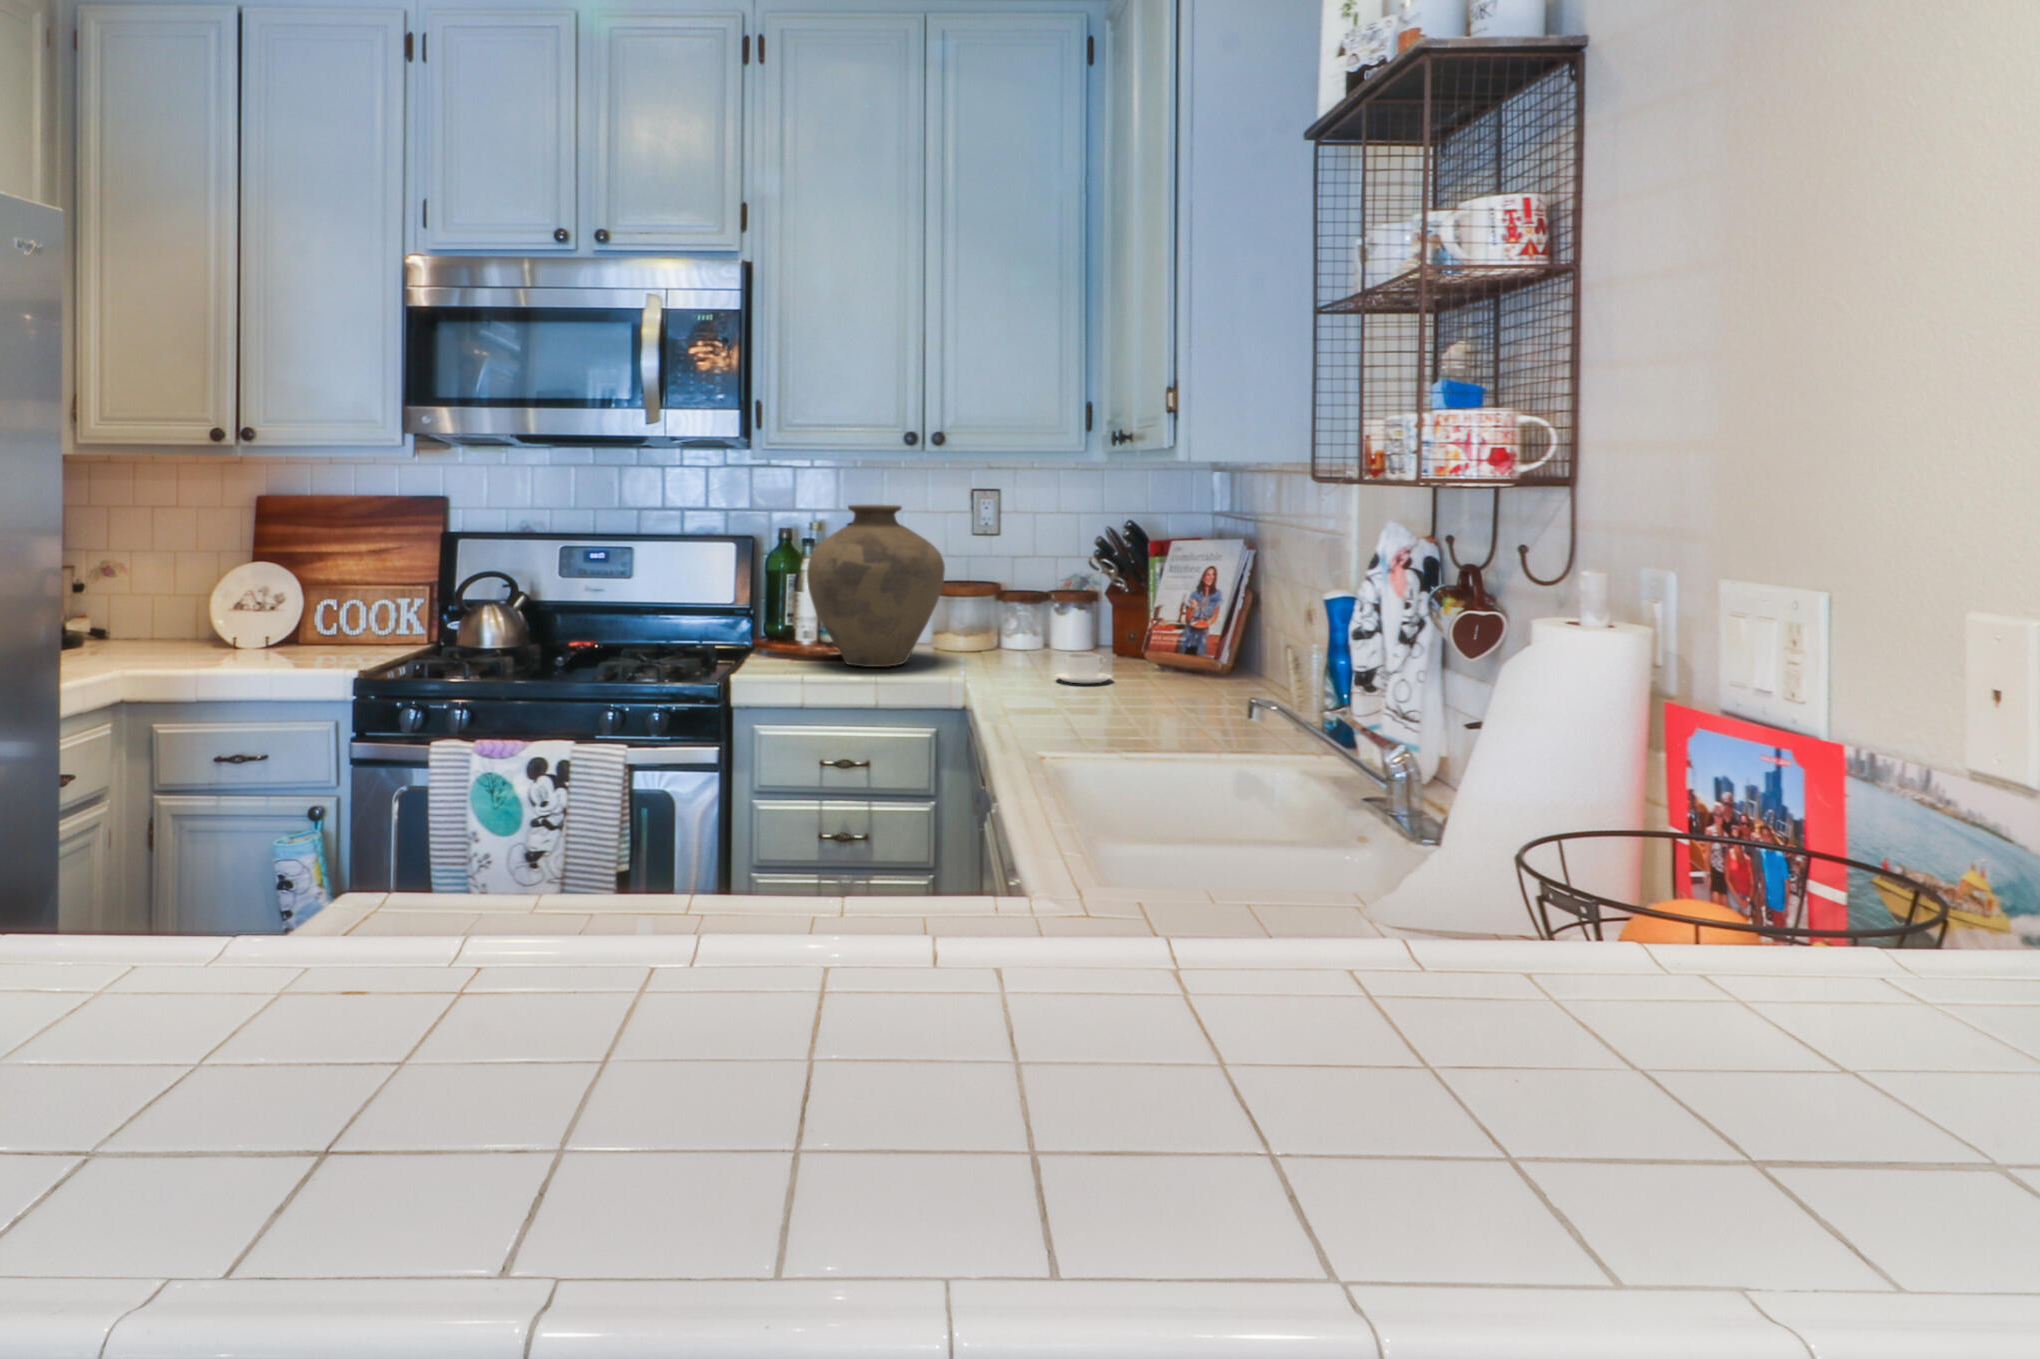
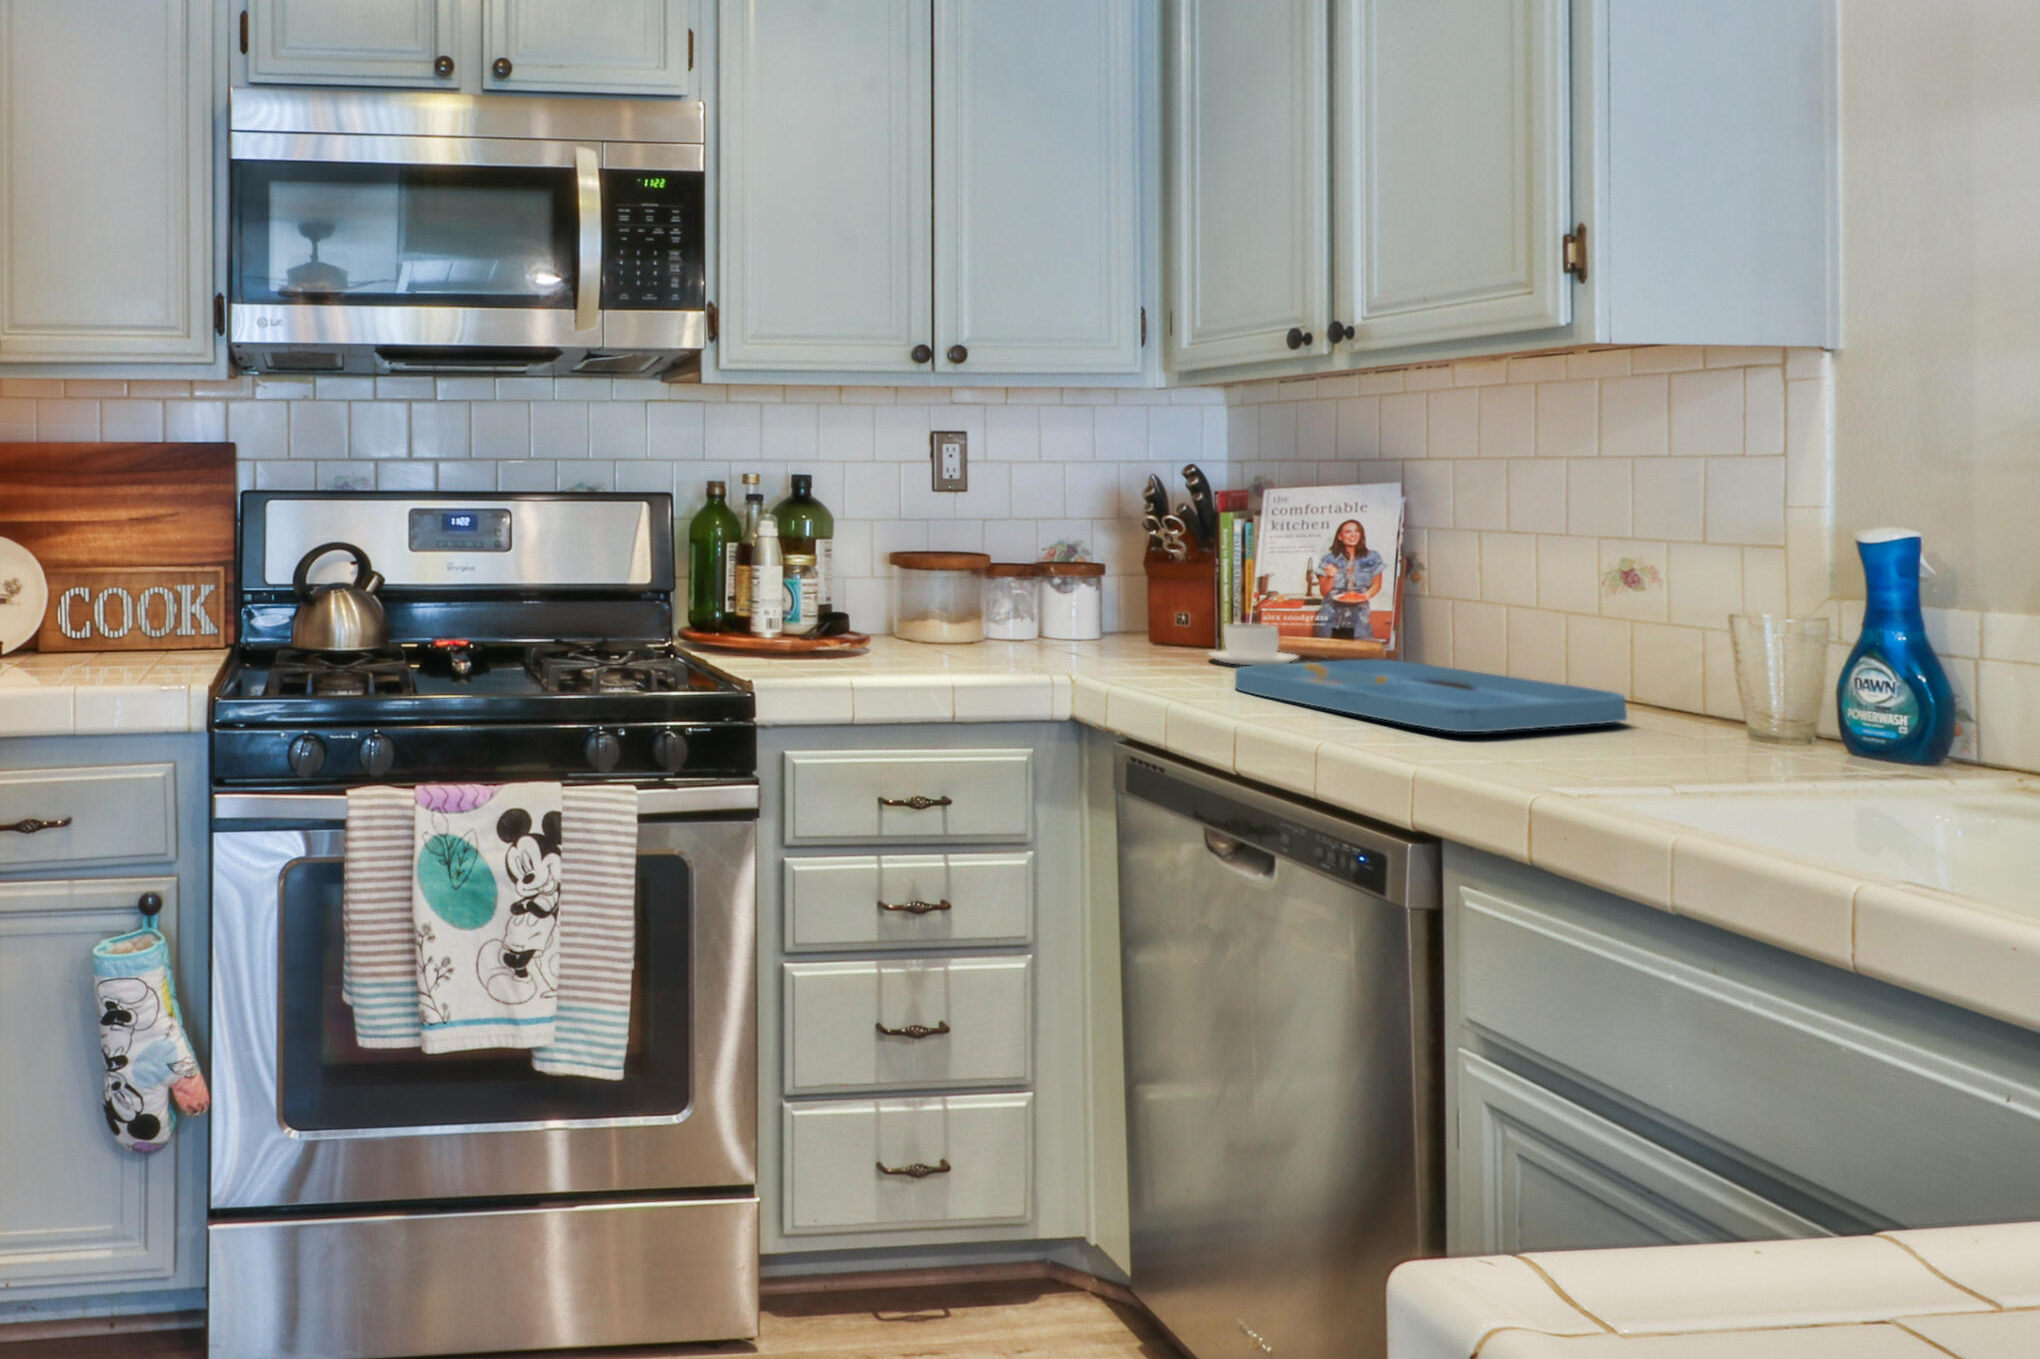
vase: present [807,505,945,667] -> none [802,427,1000,654]
tray: none [1016,682,1190,731] -> present [1235,660,1627,732]

